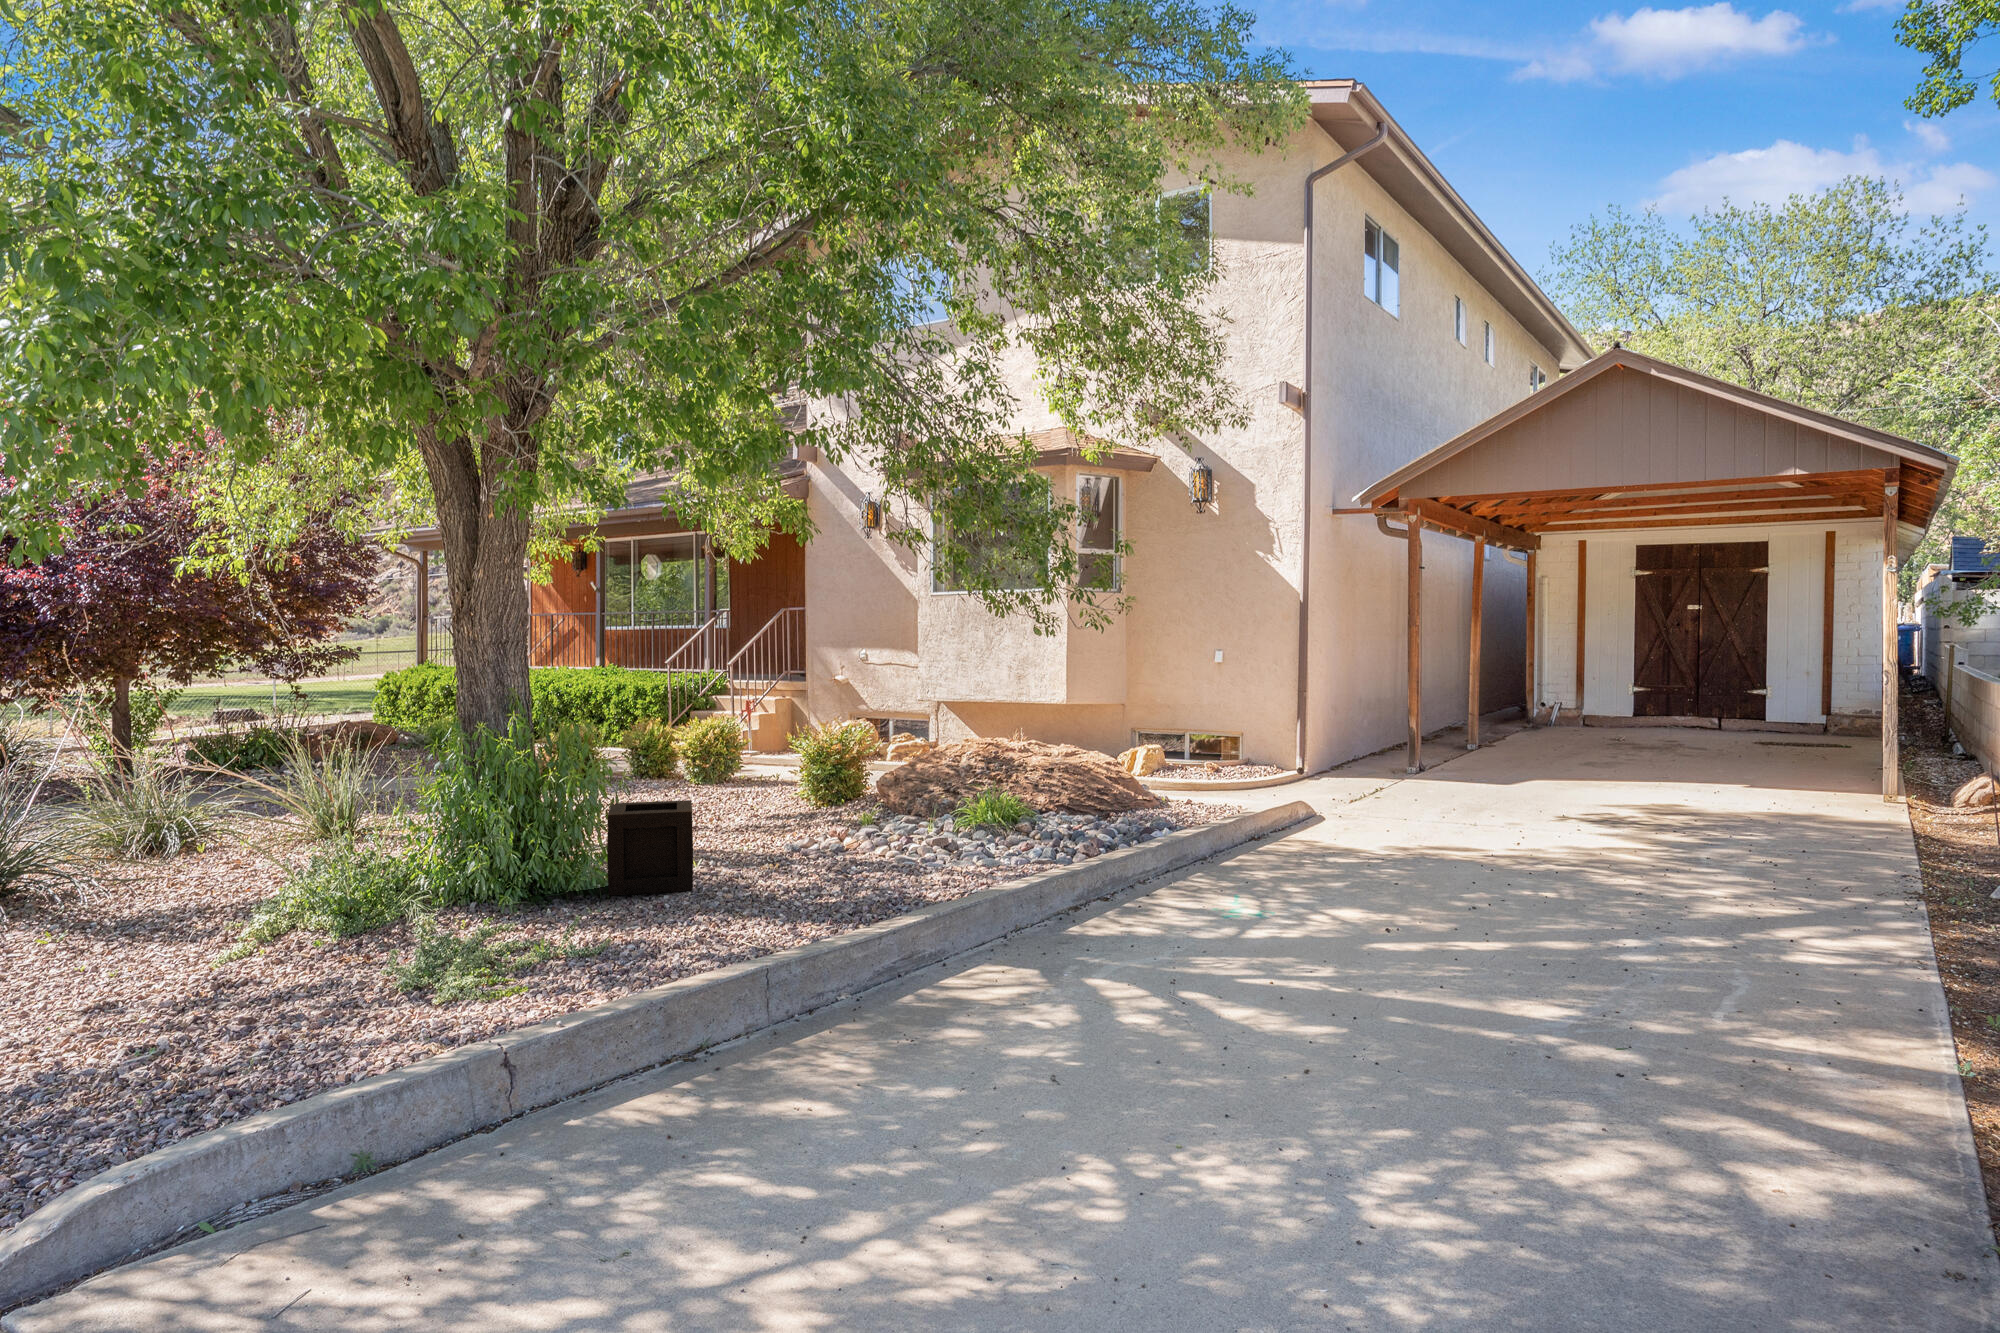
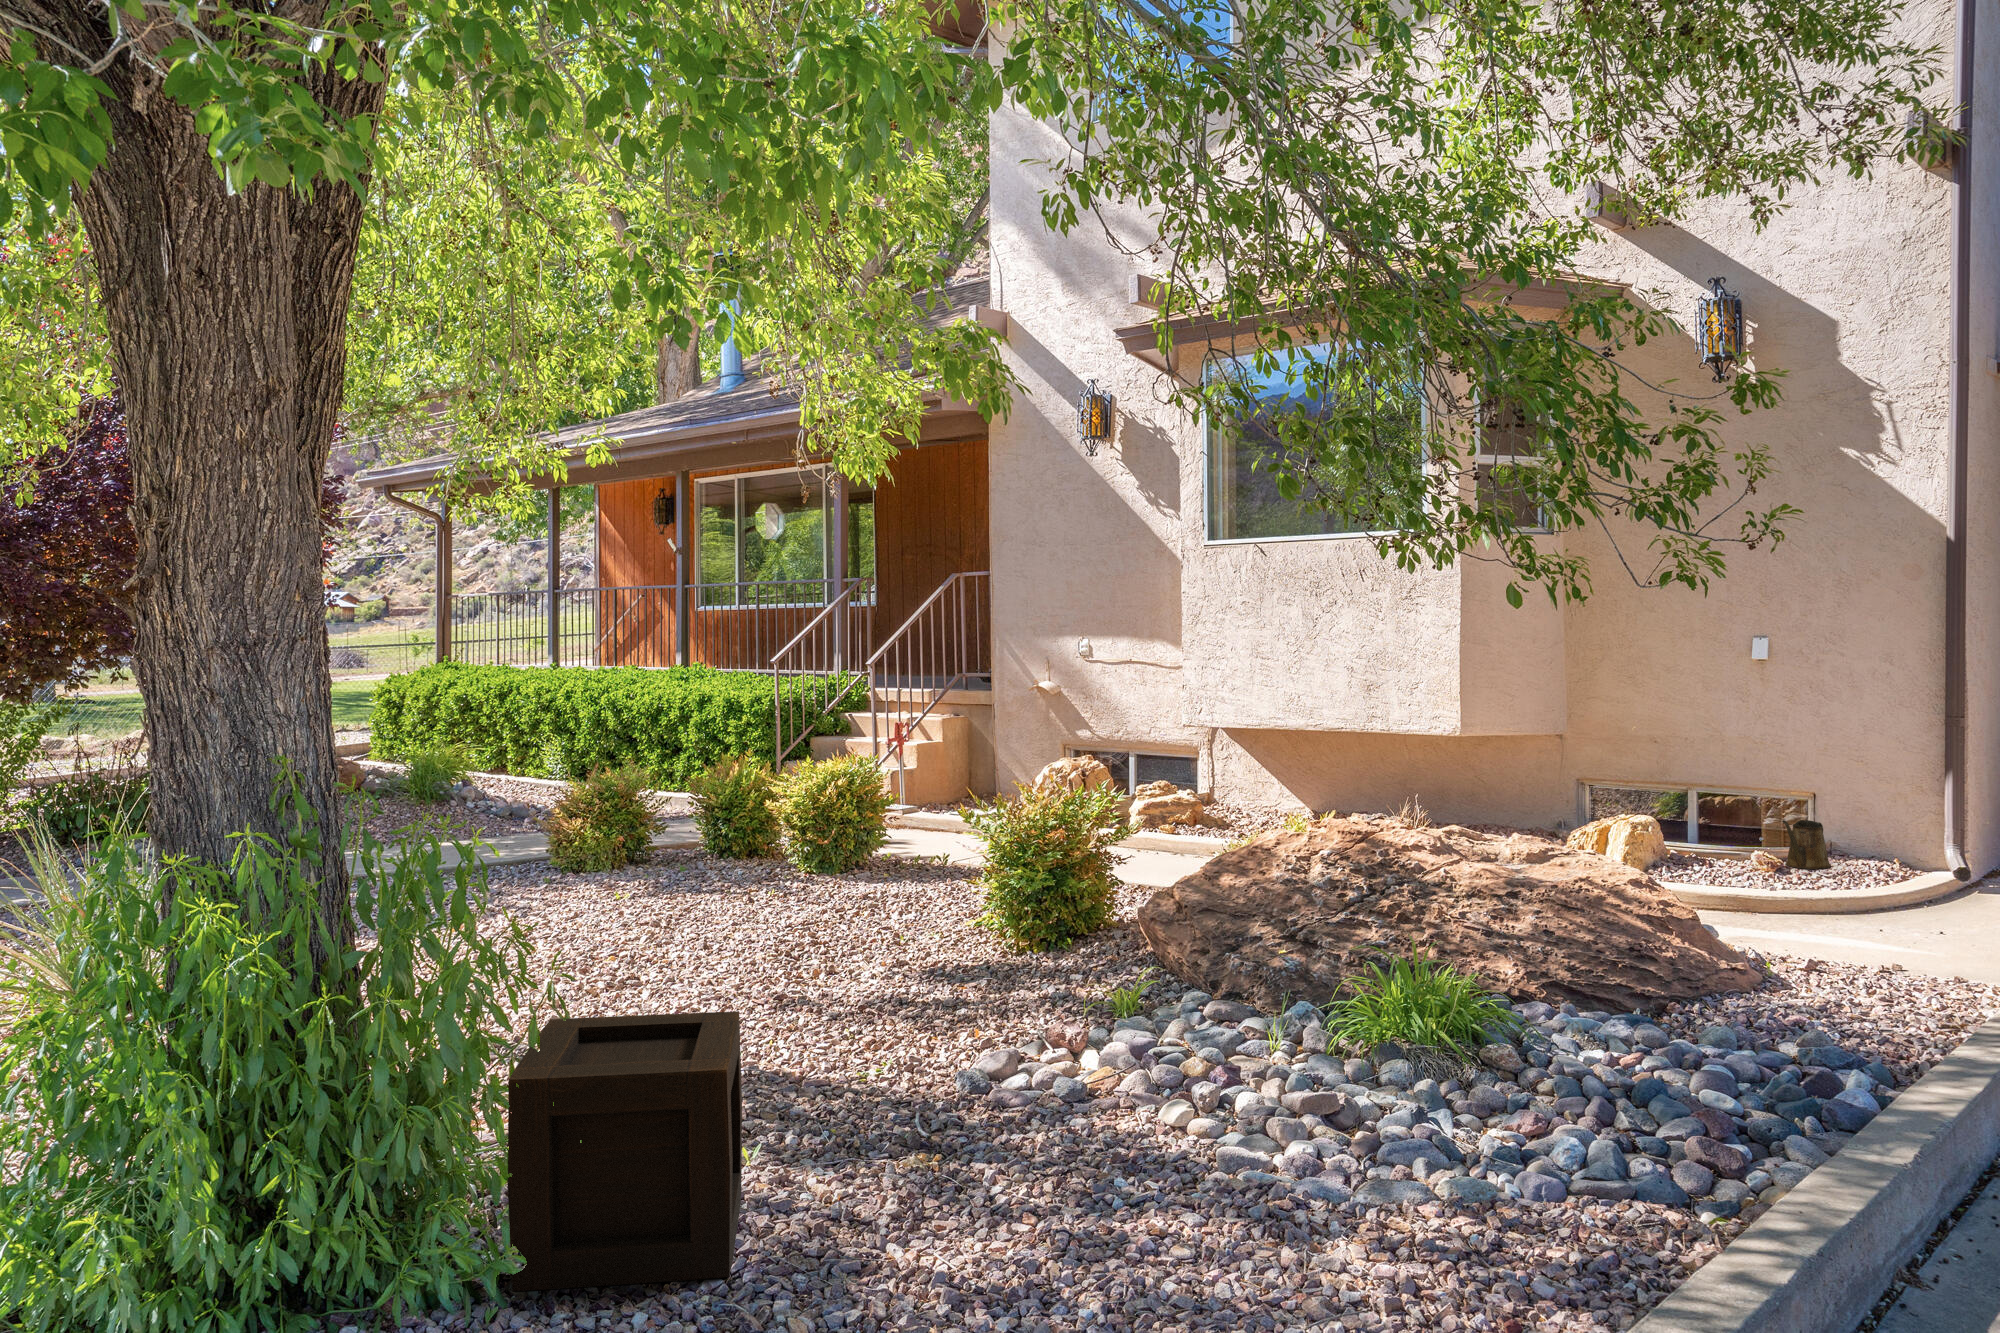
watering can: none [1219,745,1246,771] -> present [1782,820,1831,869]

